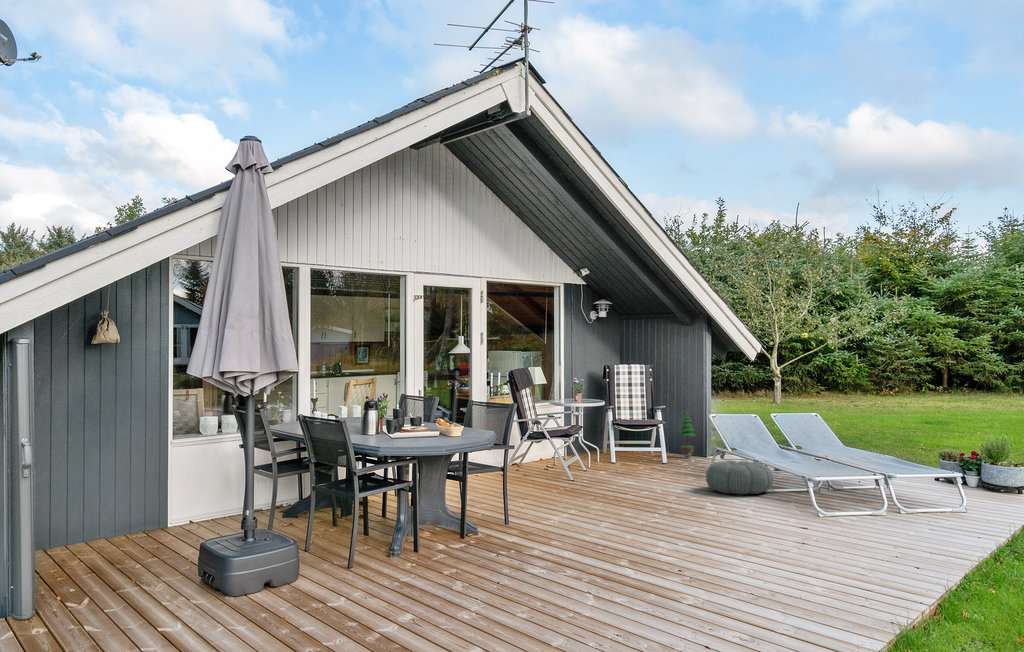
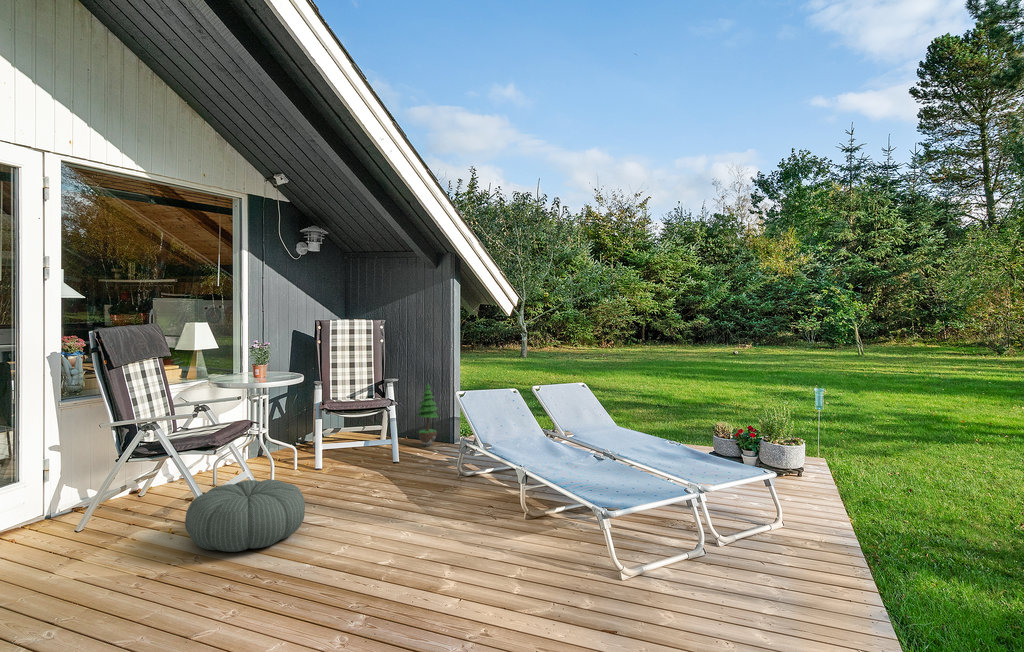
pouf: present [706,461,773,495] -> present [185,480,305,552]

